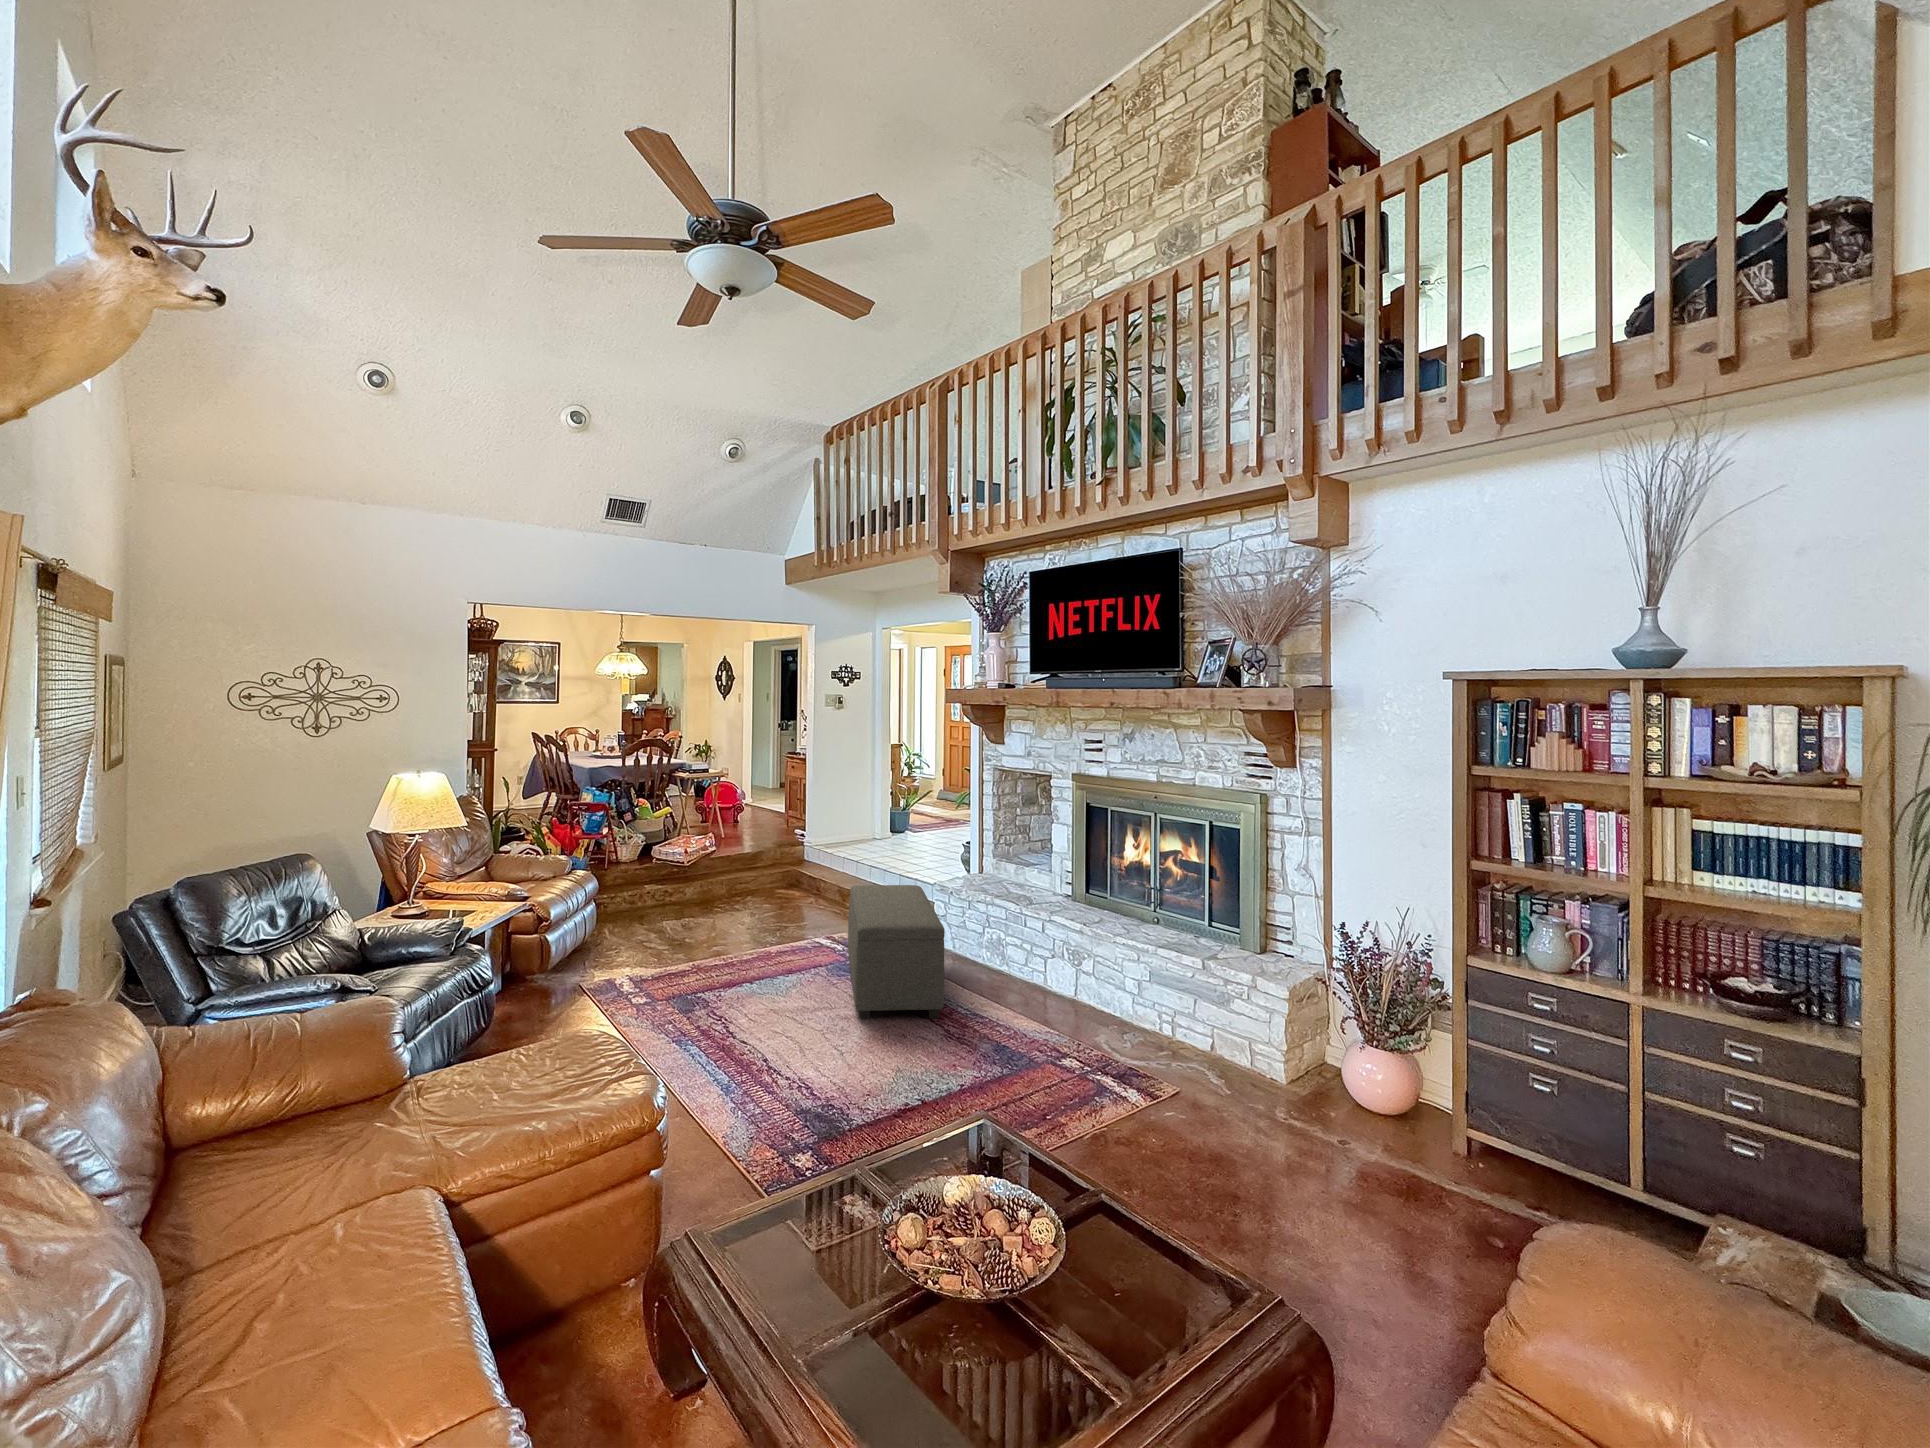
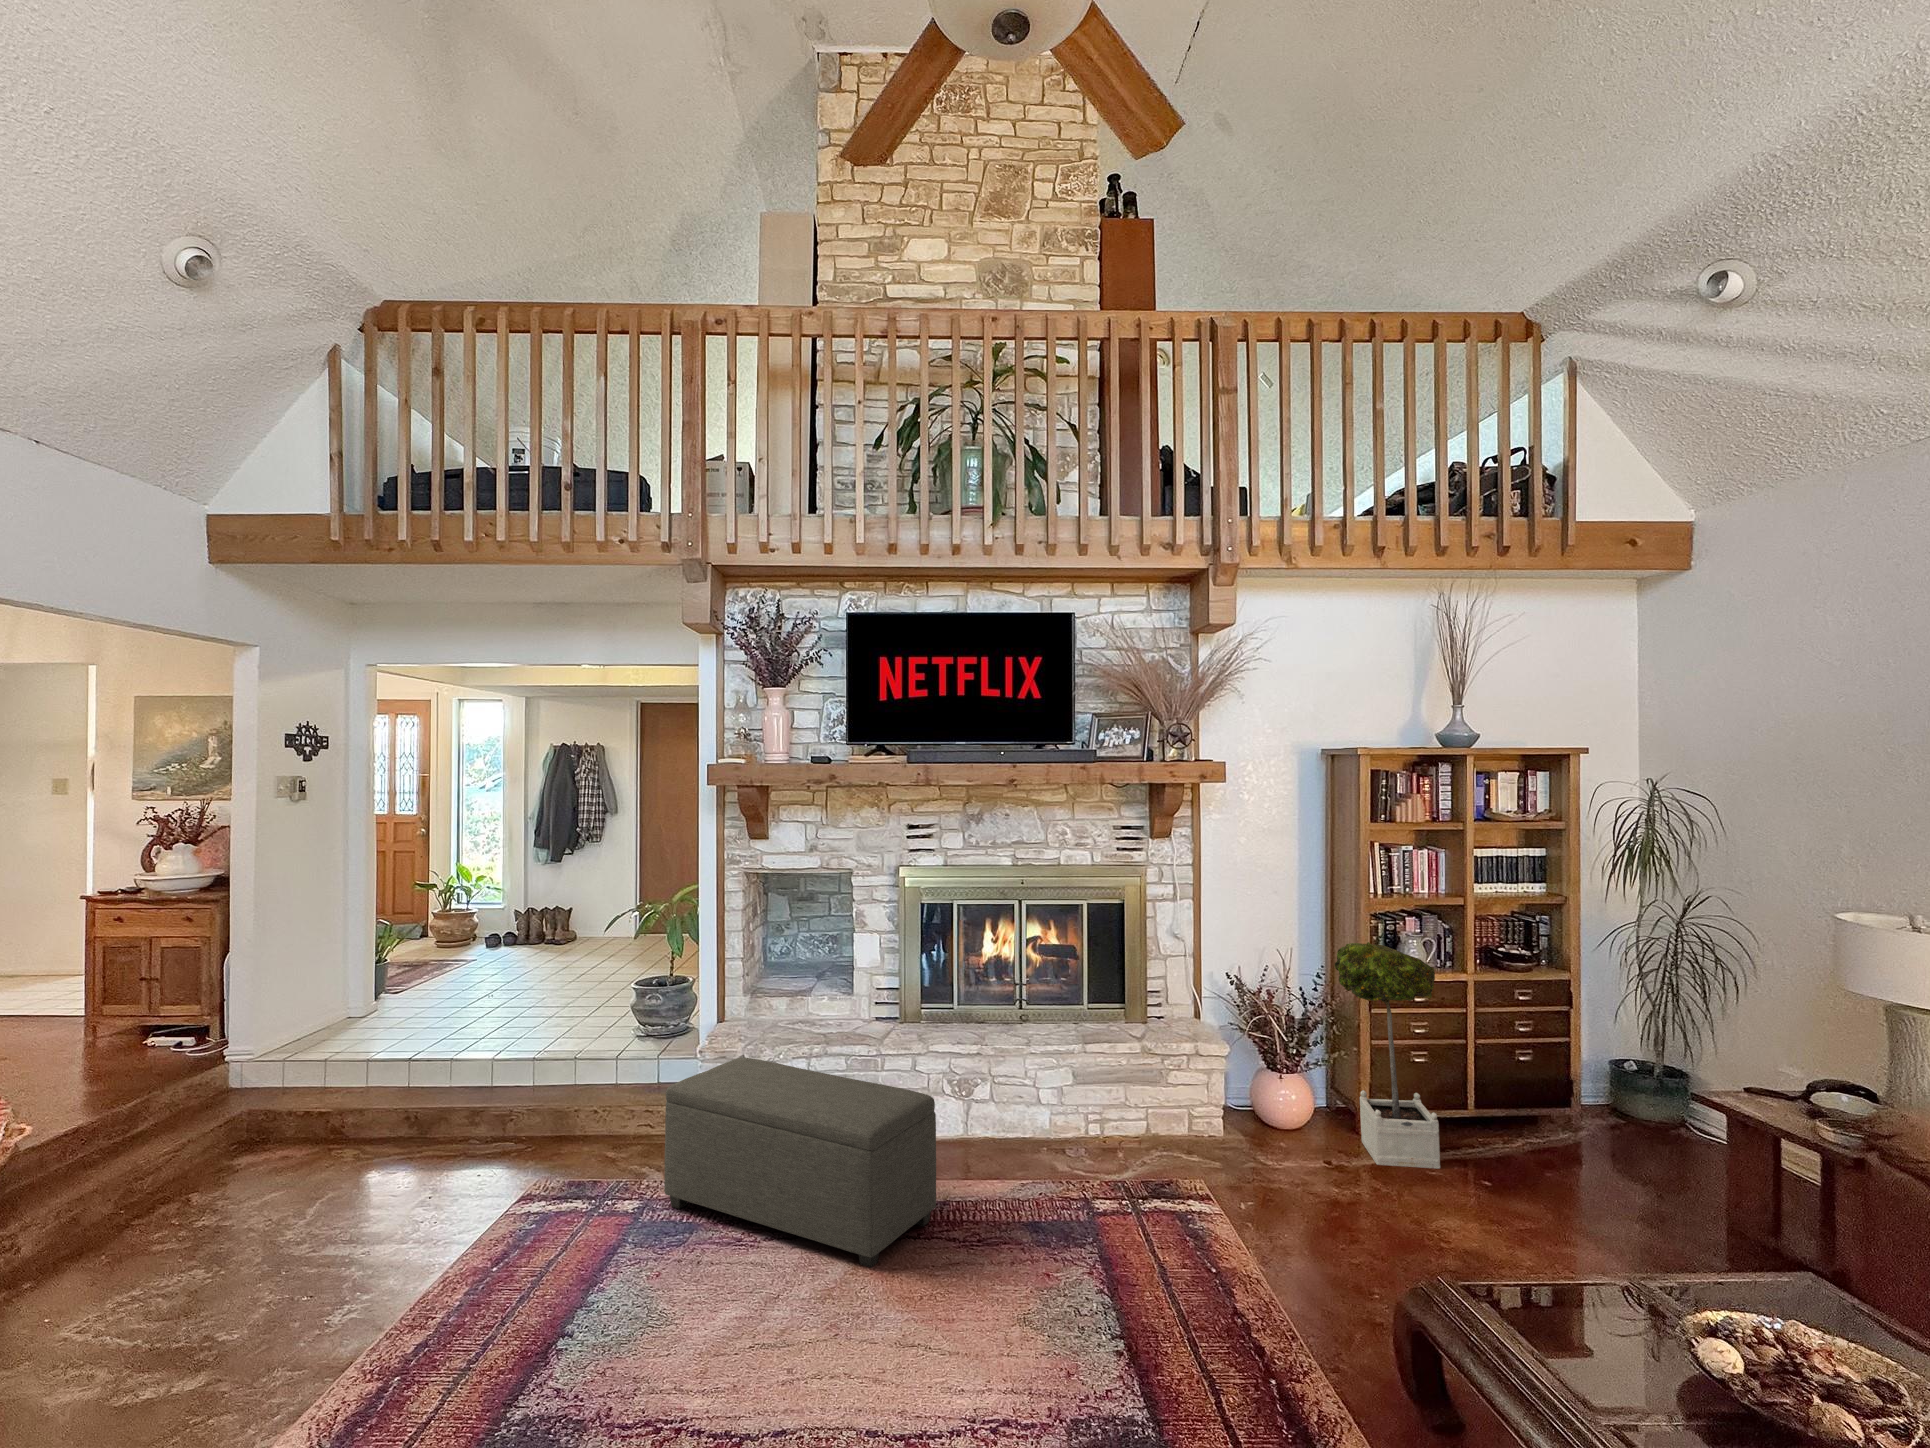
potted tree: none [1374,900,1511,1203] -> present [1335,942,1440,1169]

